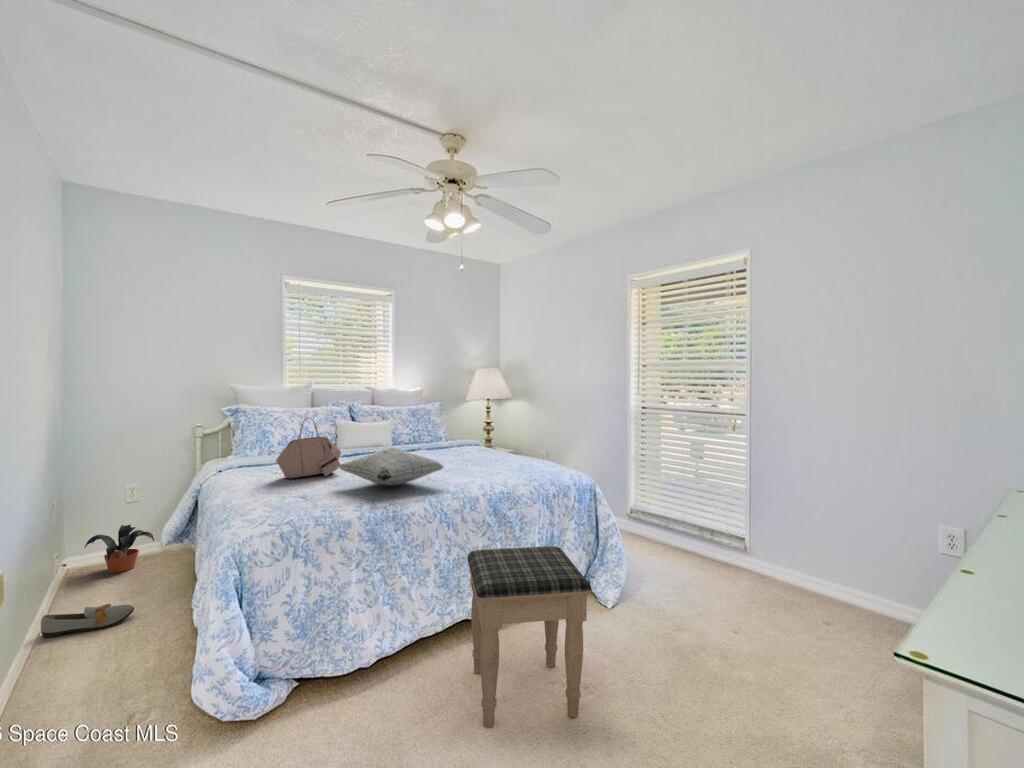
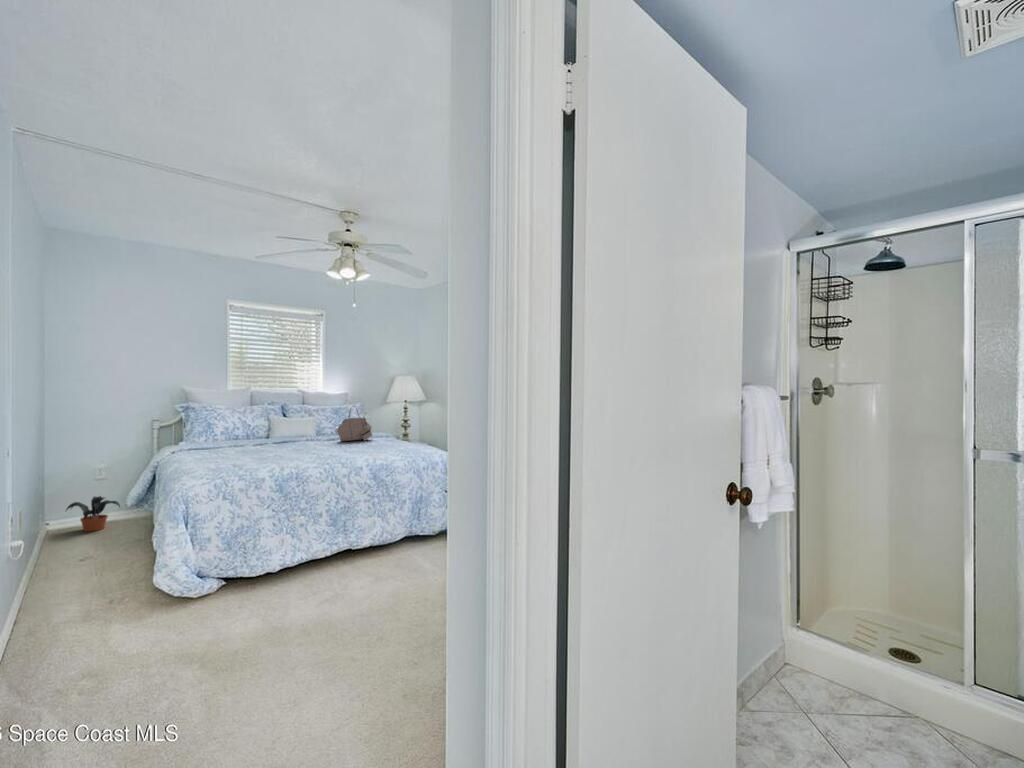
handbag: present [276,418,341,478] -> present [337,411,372,441]
pillow: present [338,448,444,486] -> none [260,432,340,459]
footstool: present [467,546,591,728] -> none [338,495,413,599]
shoe: present [41,604,134,638] -> none [40,545,108,565]

